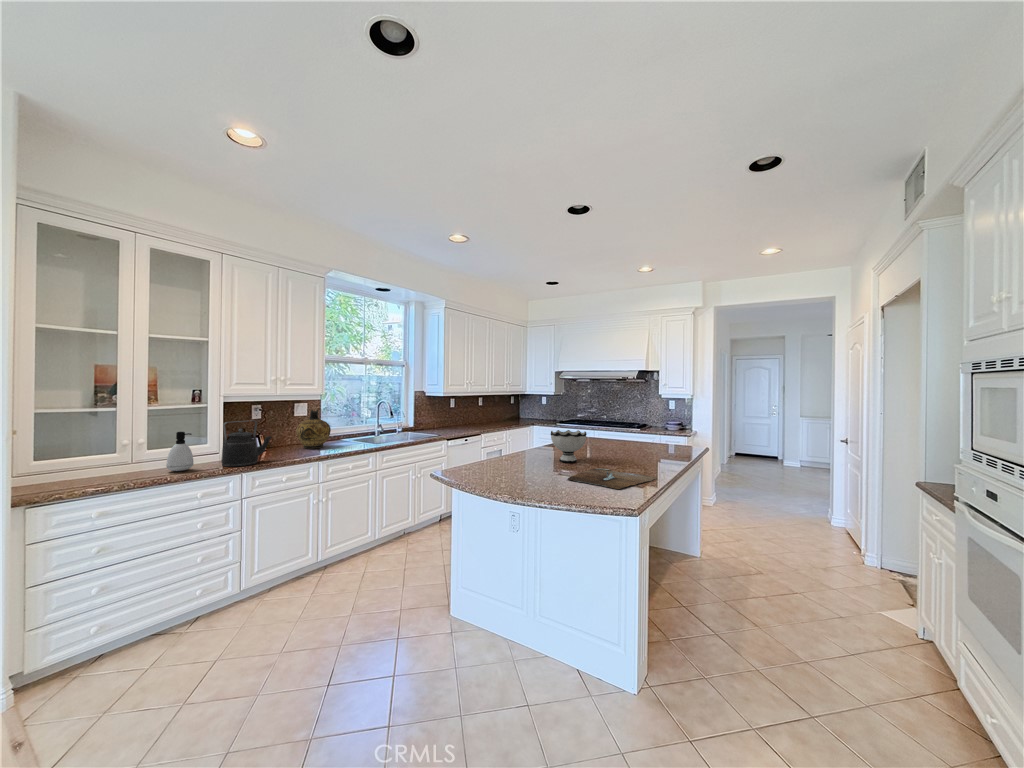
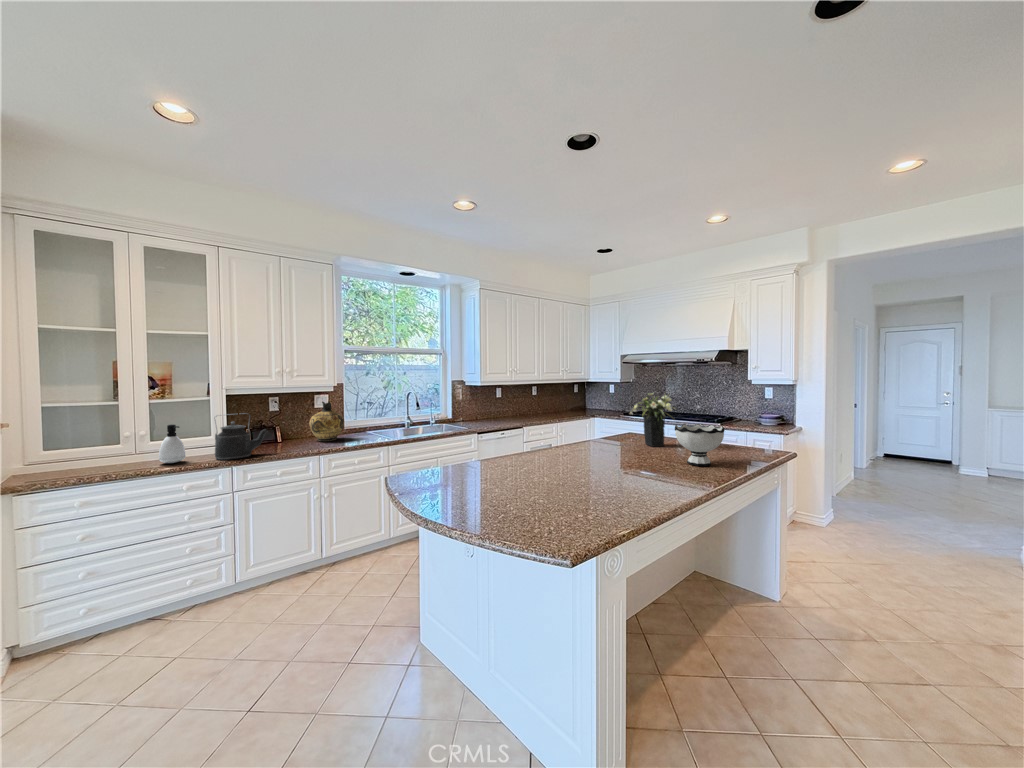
flower arrangement: none [594,403,631,446] -> present [630,393,672,447]
bowl: present [551,430,587,463] -> present [675,424,725,466]
cutting board: present [568,468,656,489] -> none [538,479,667,515]

